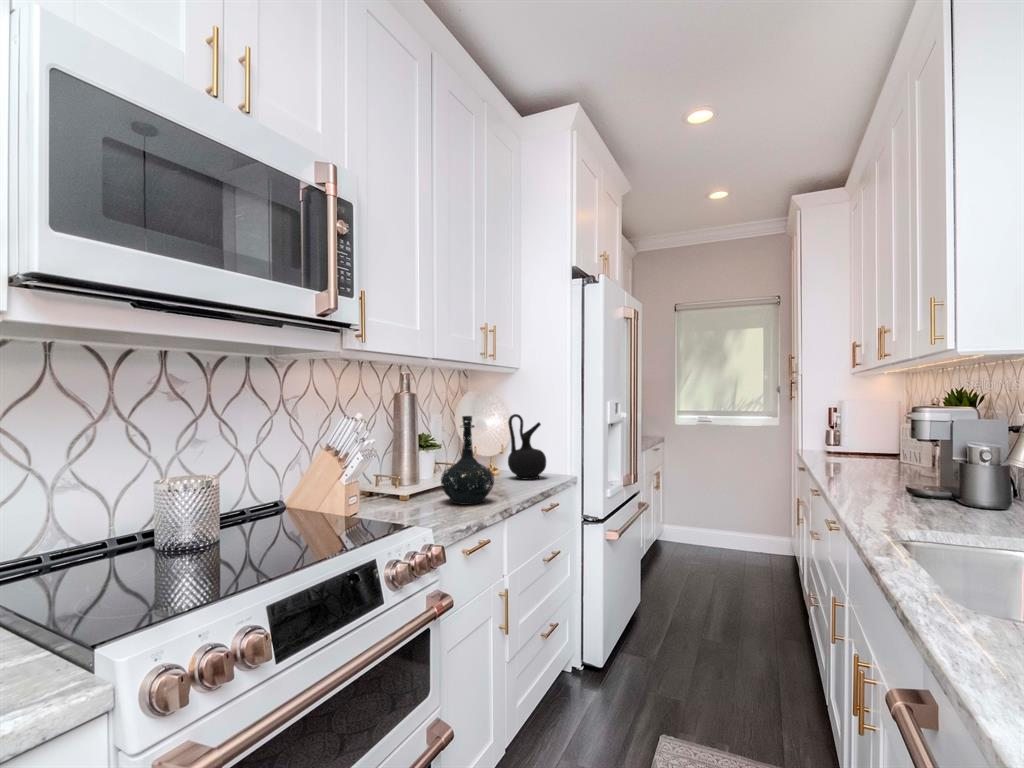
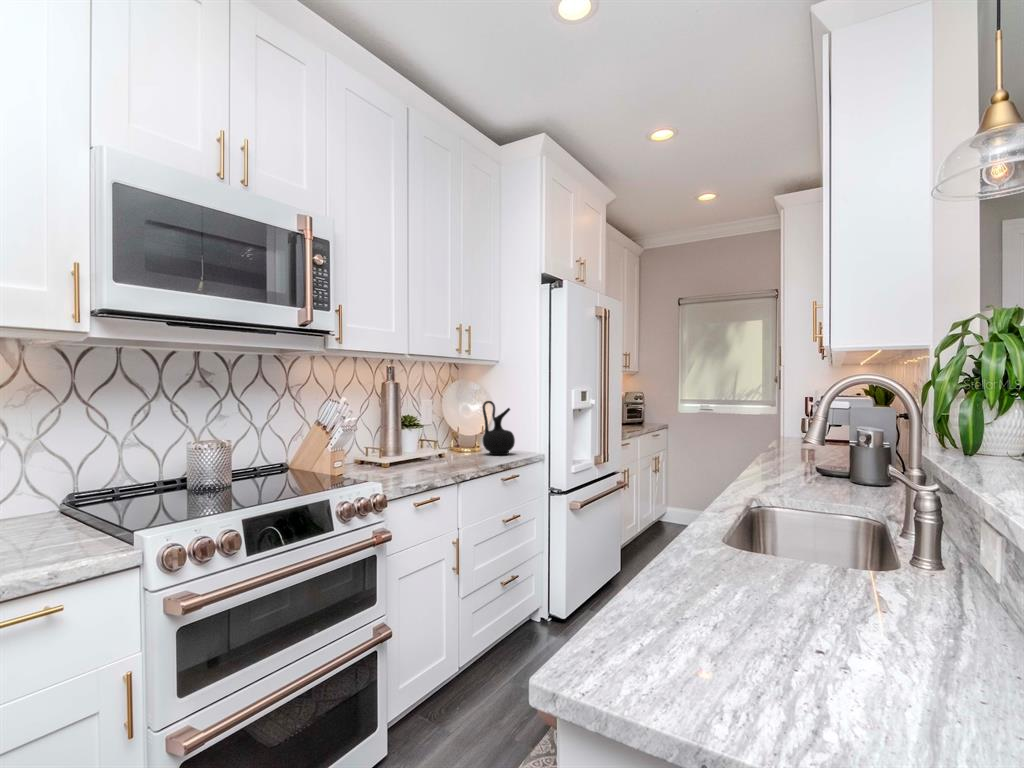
bottle: present [441,416,494,504] -> none [409,401,452,470]

